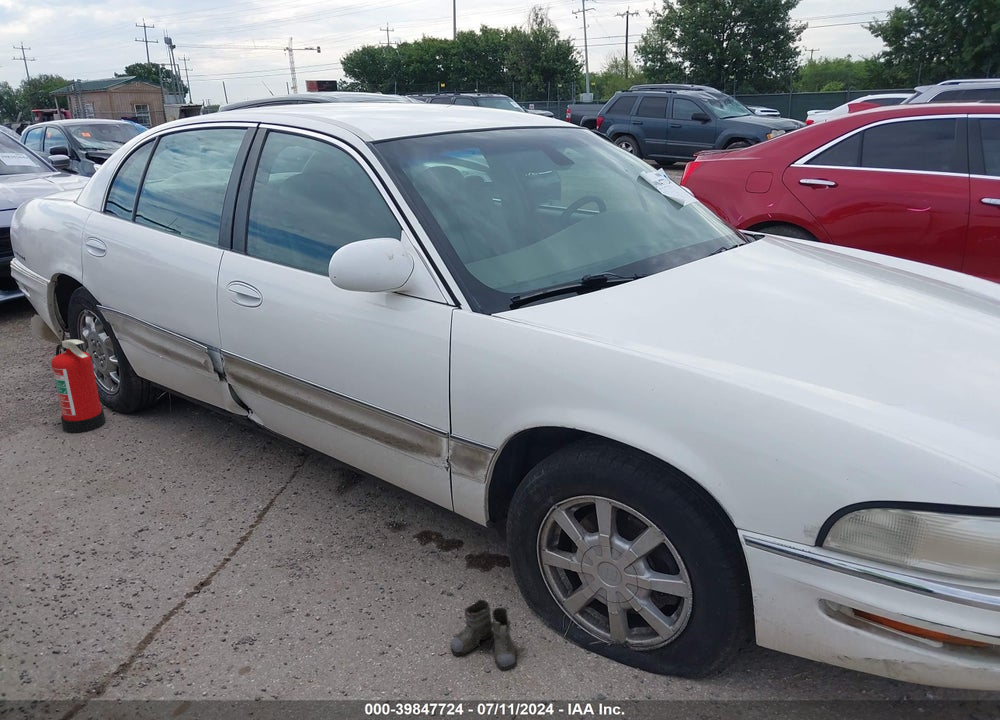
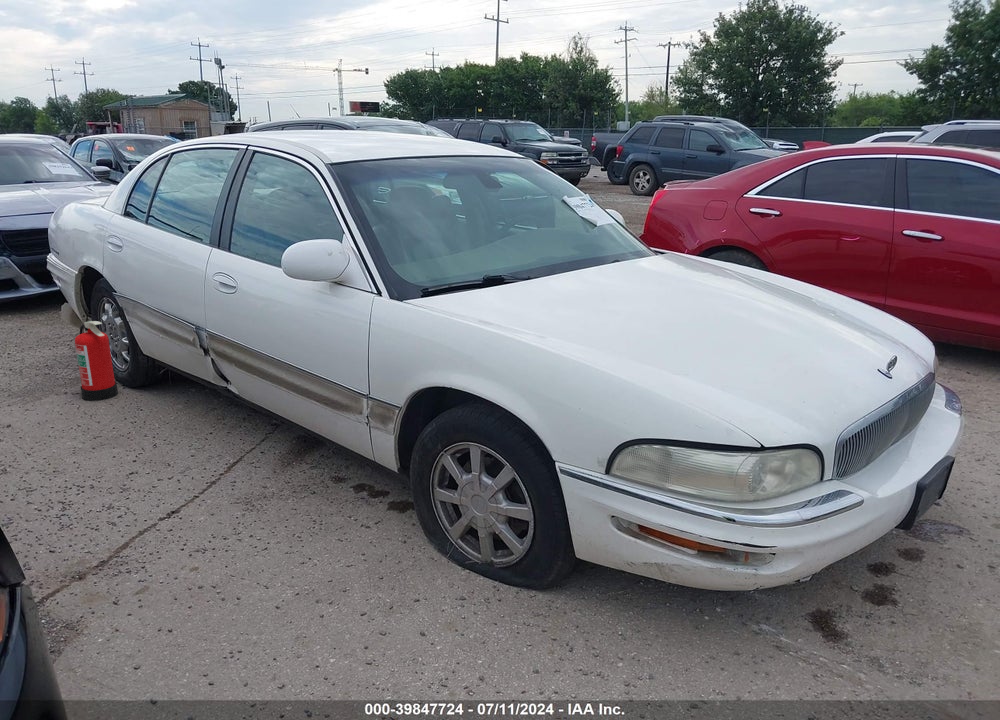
boots: present [451,599,516,670] -> none [358,527,419,581]

